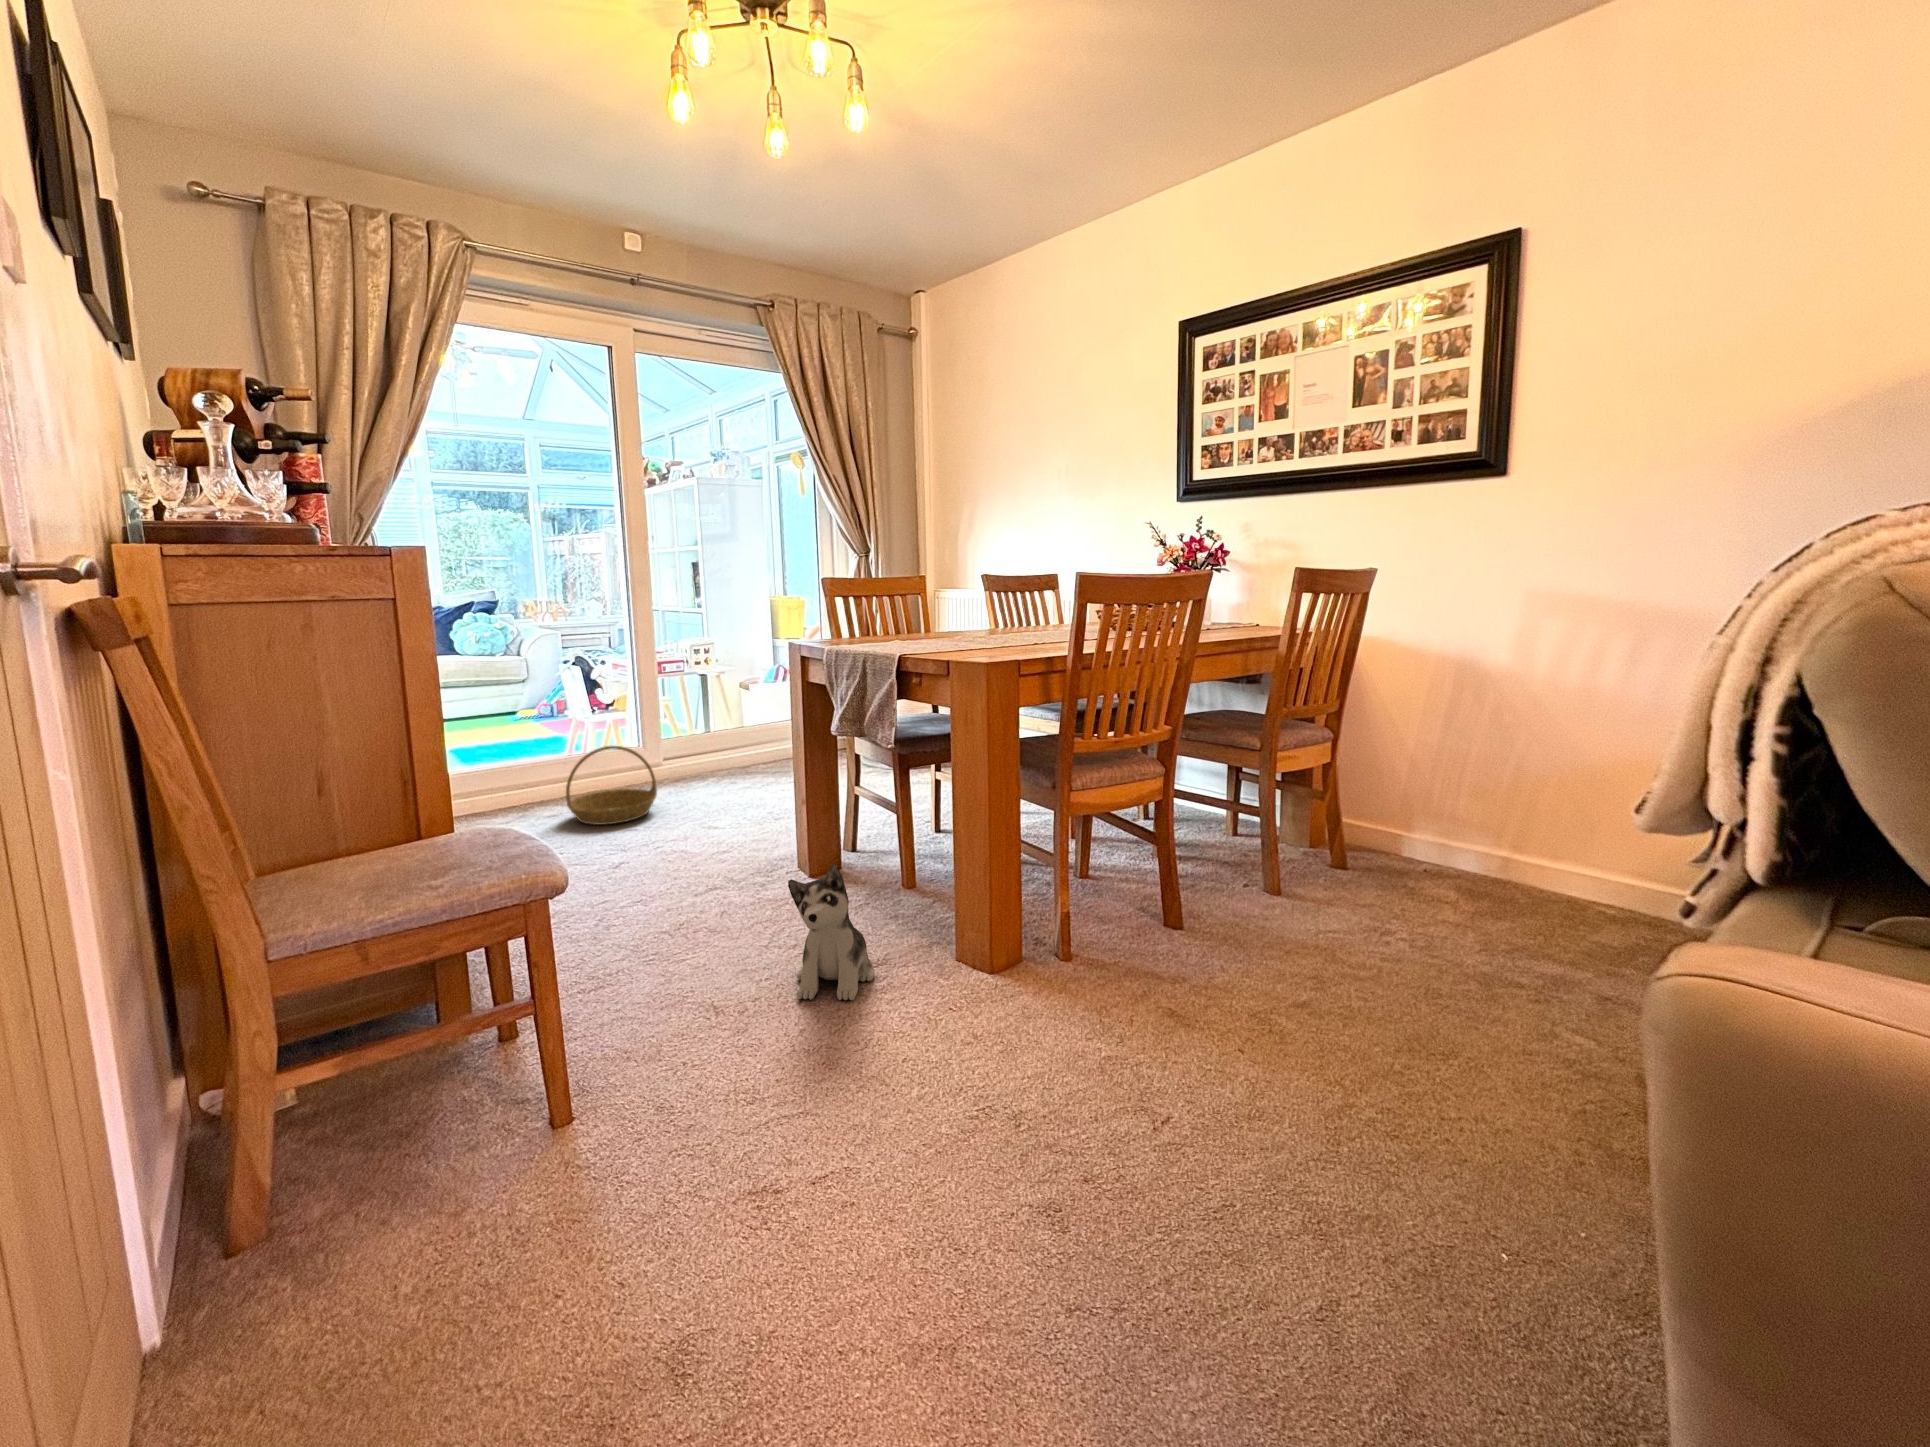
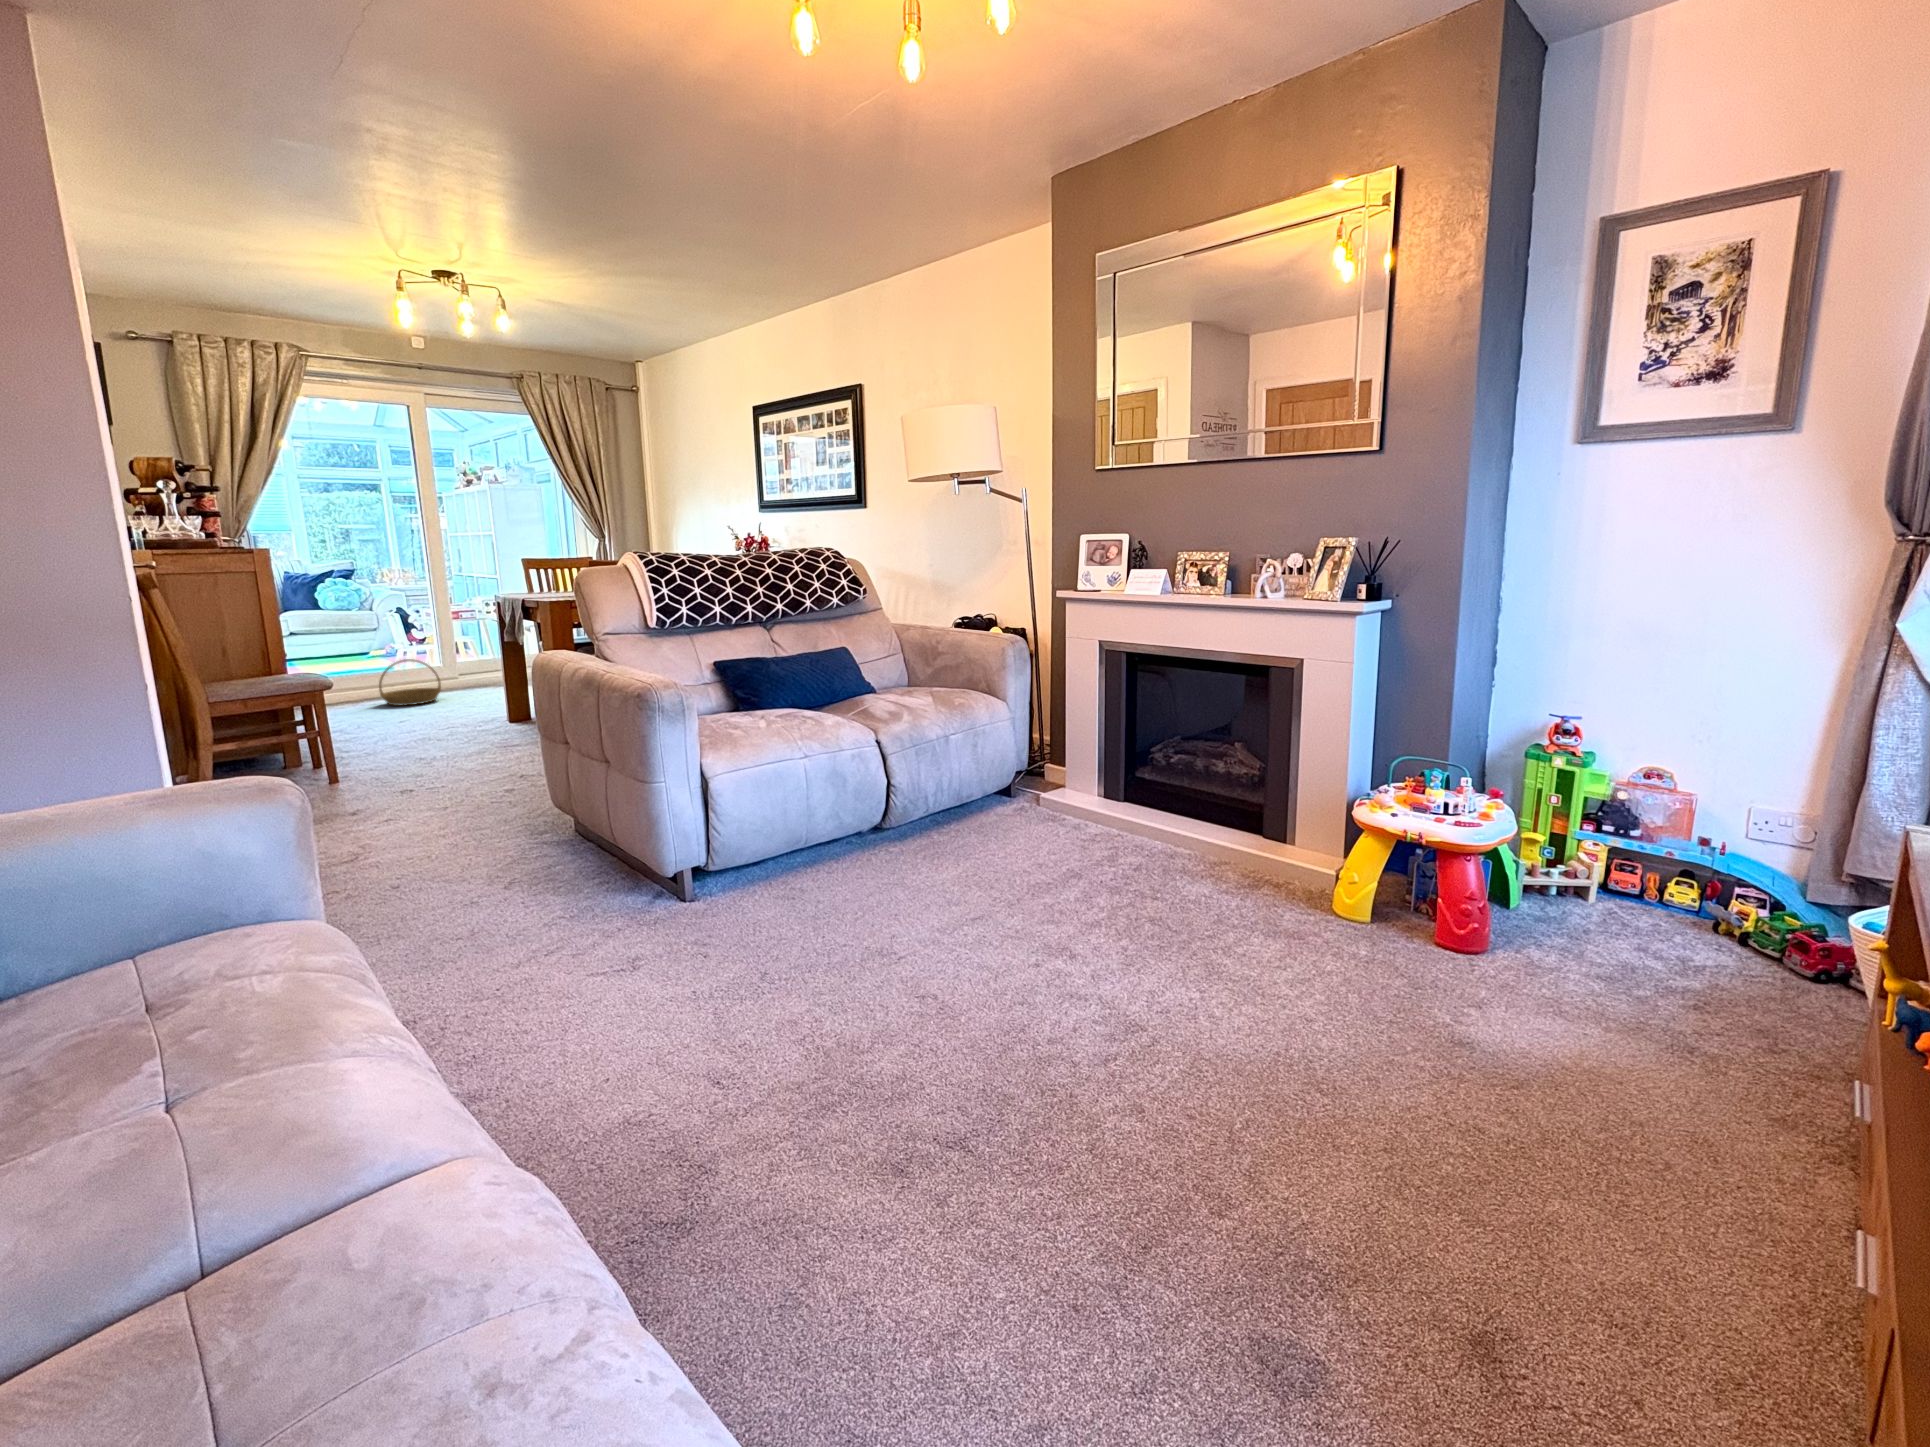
plush toy: present [788,864,874,1000] -> none [450,688,498,747]

